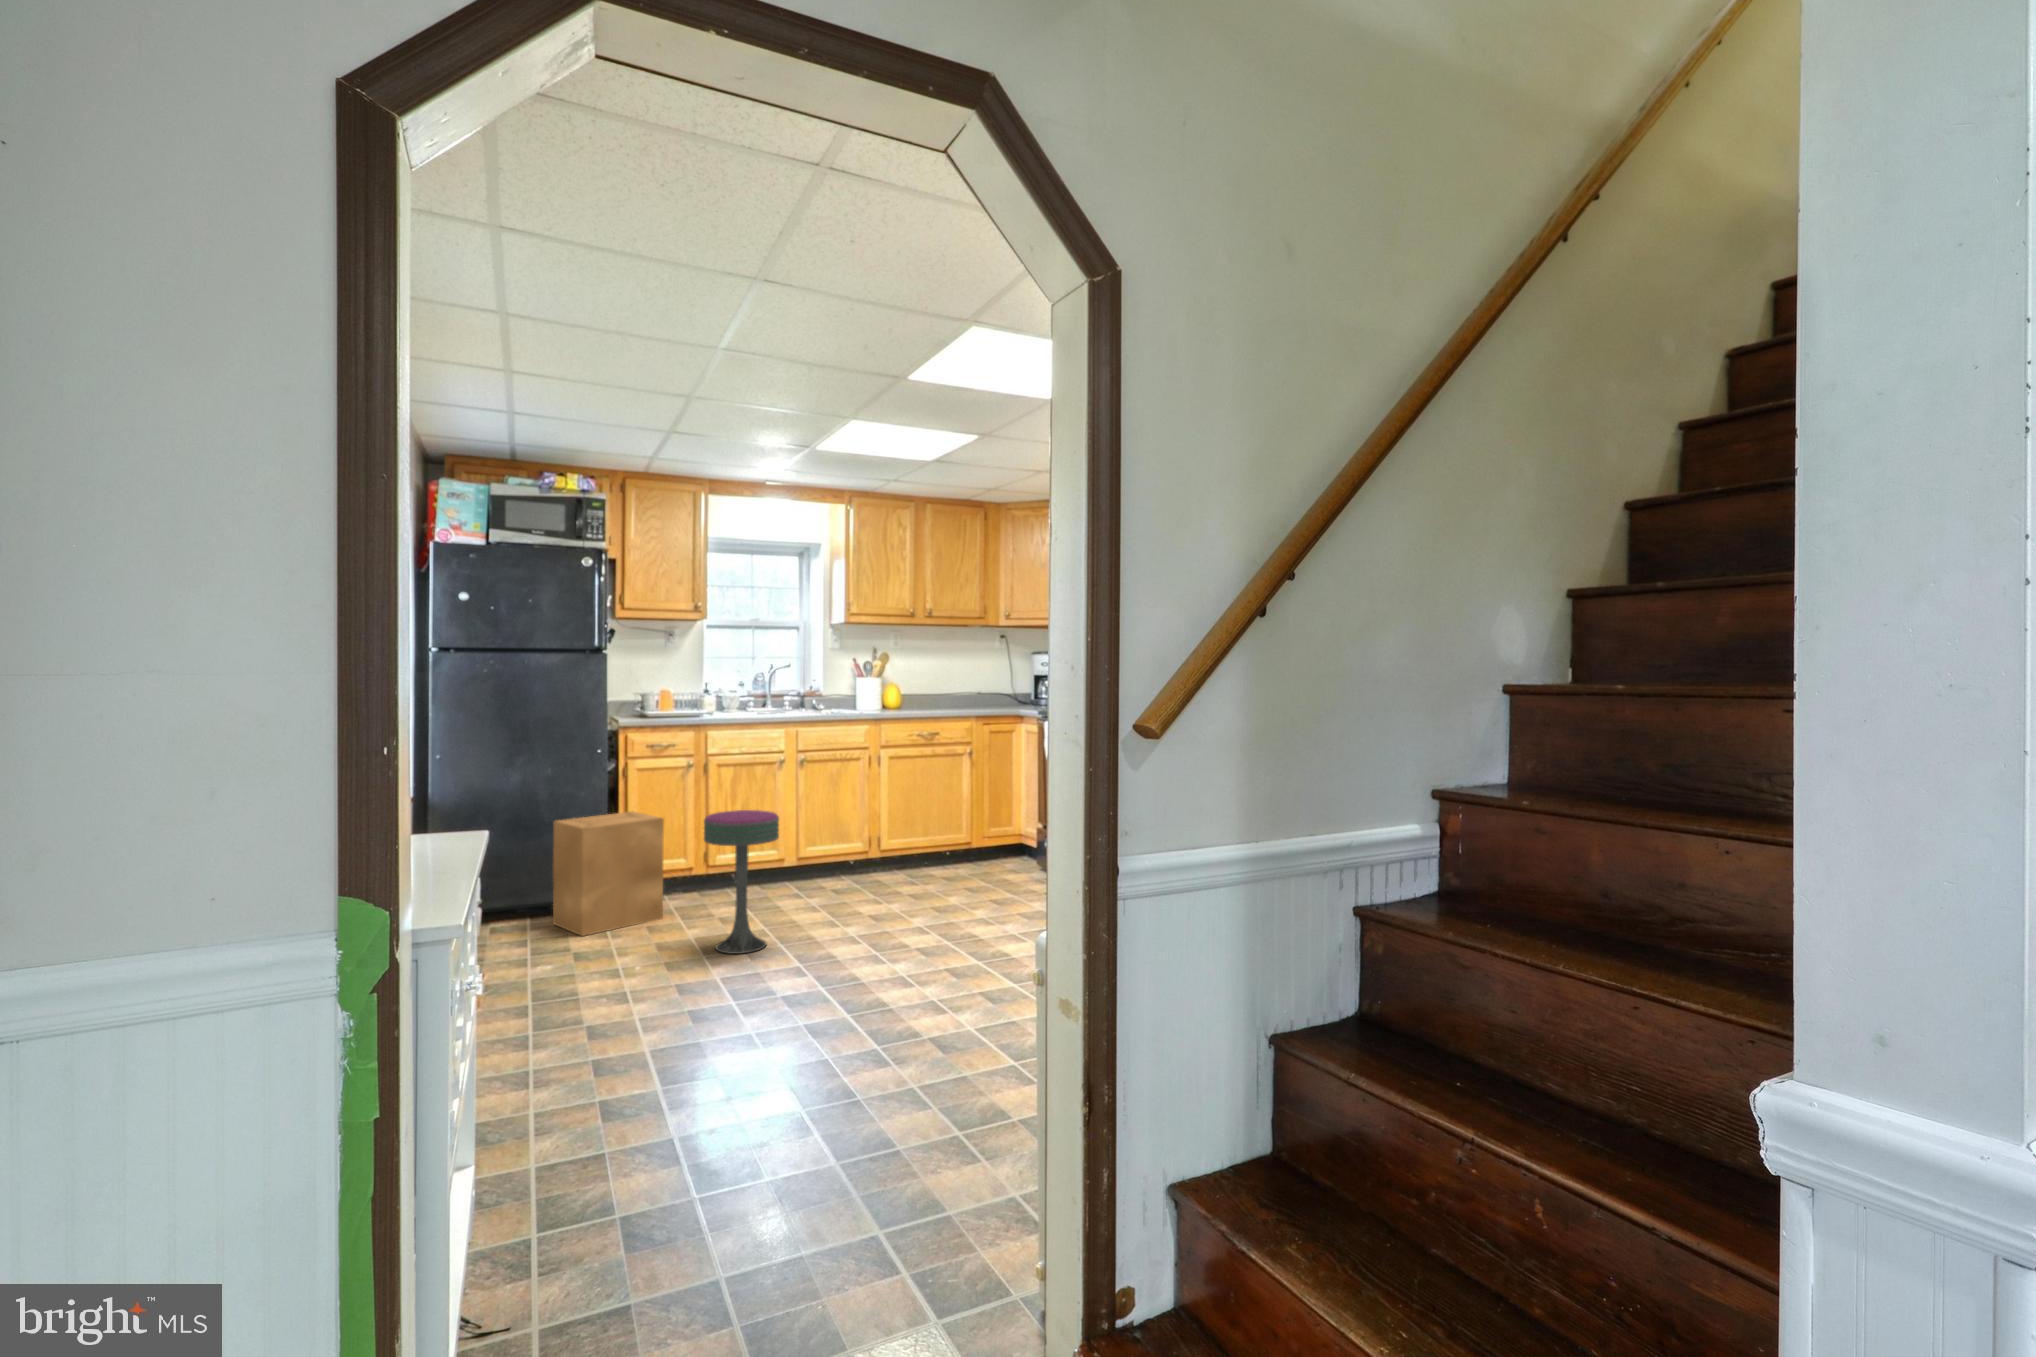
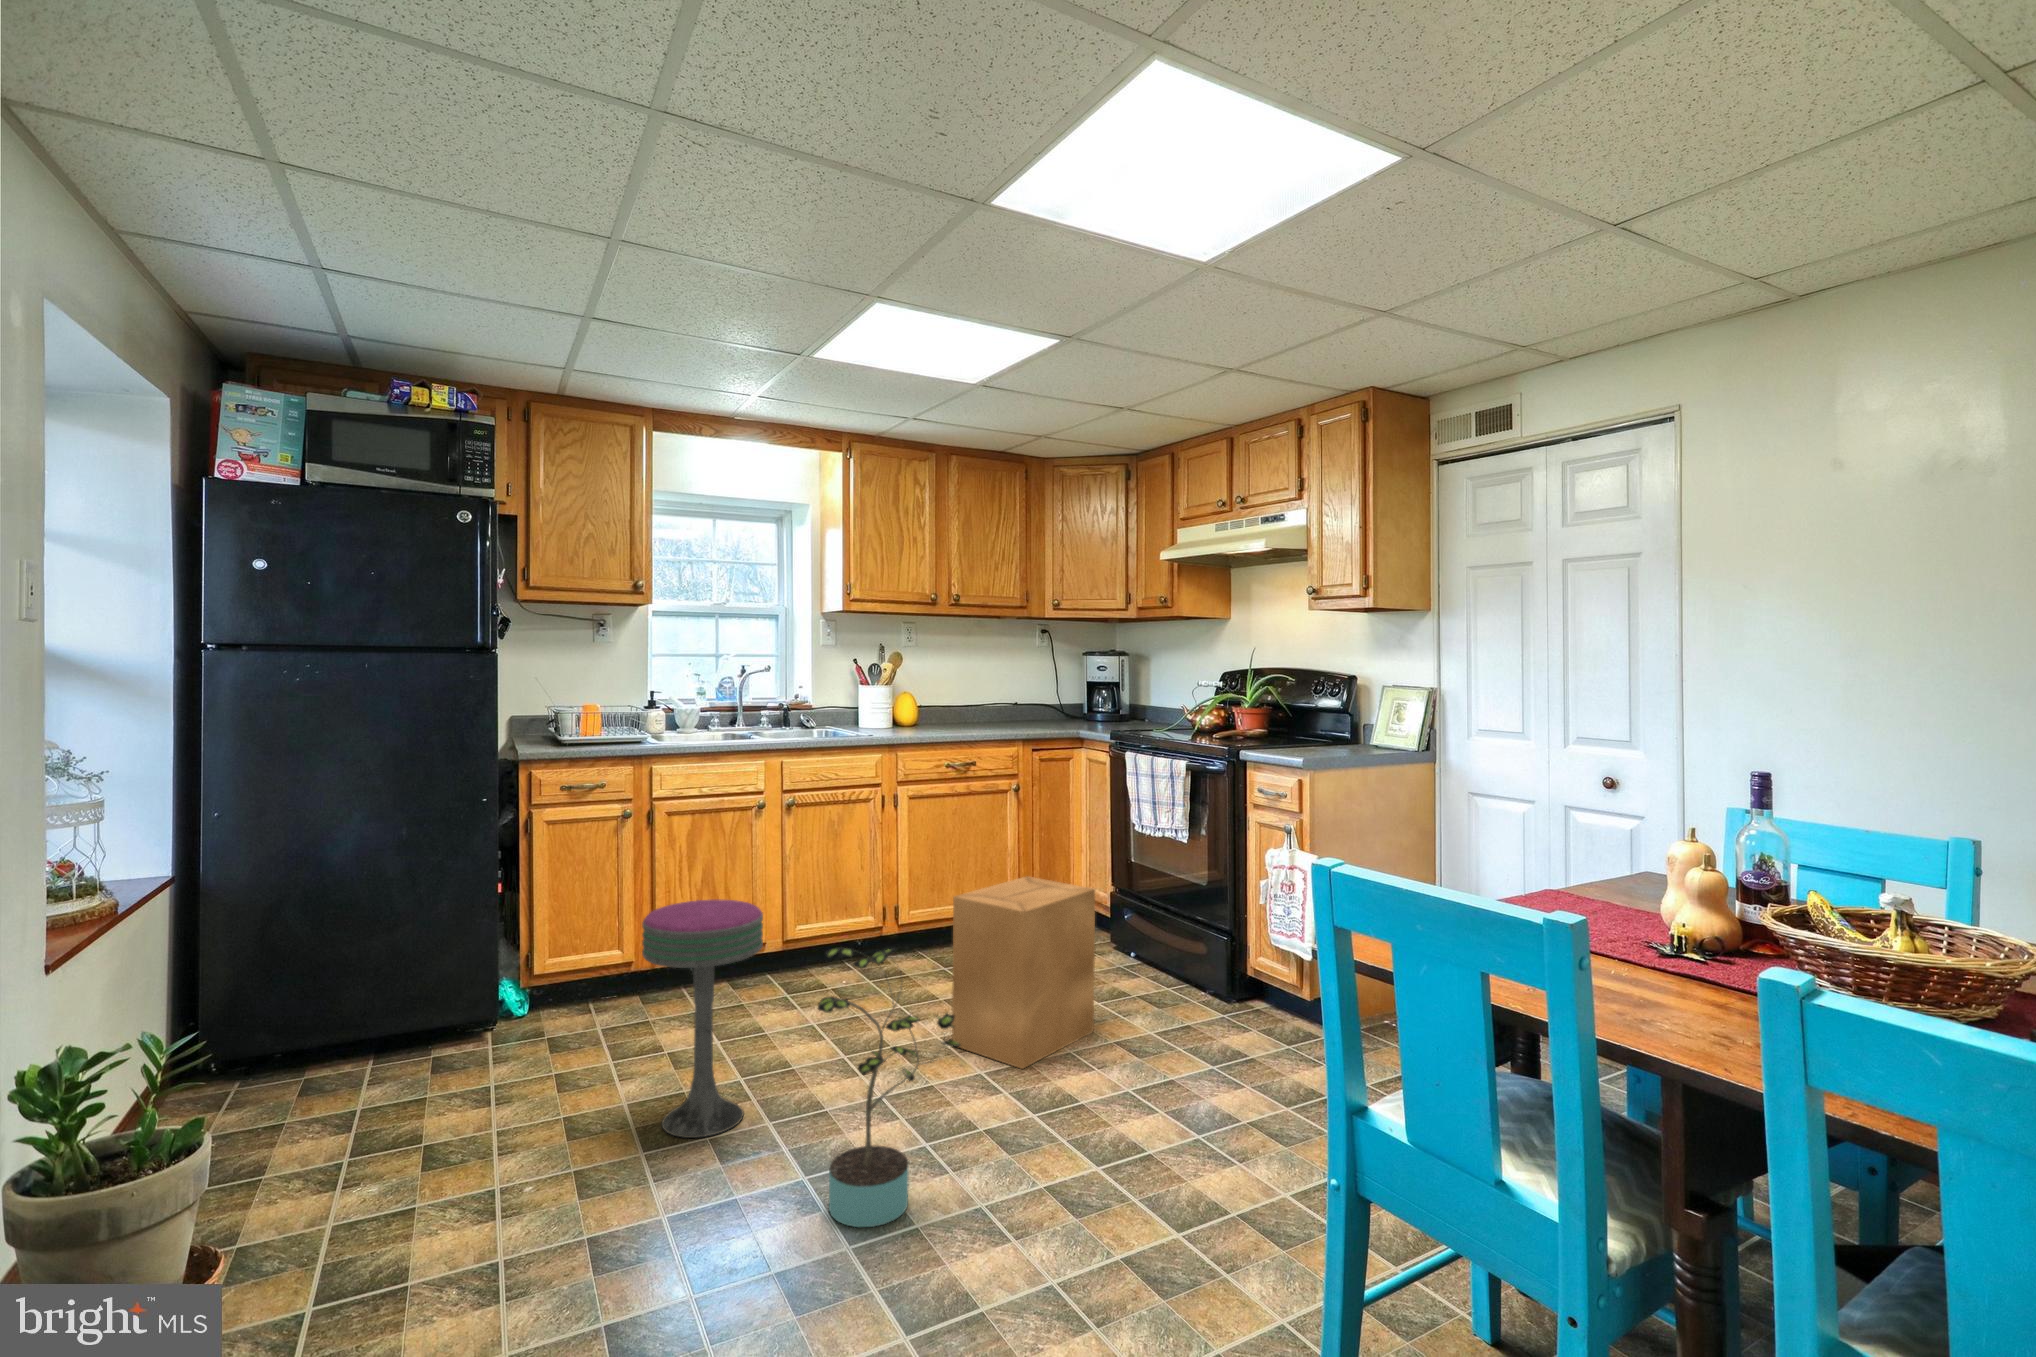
cardboard box: present [553,811,664,936] -> present [952,876,1095,1069]
potted plant: none [806,827,894,988] -> present [818,947,961,1227]

